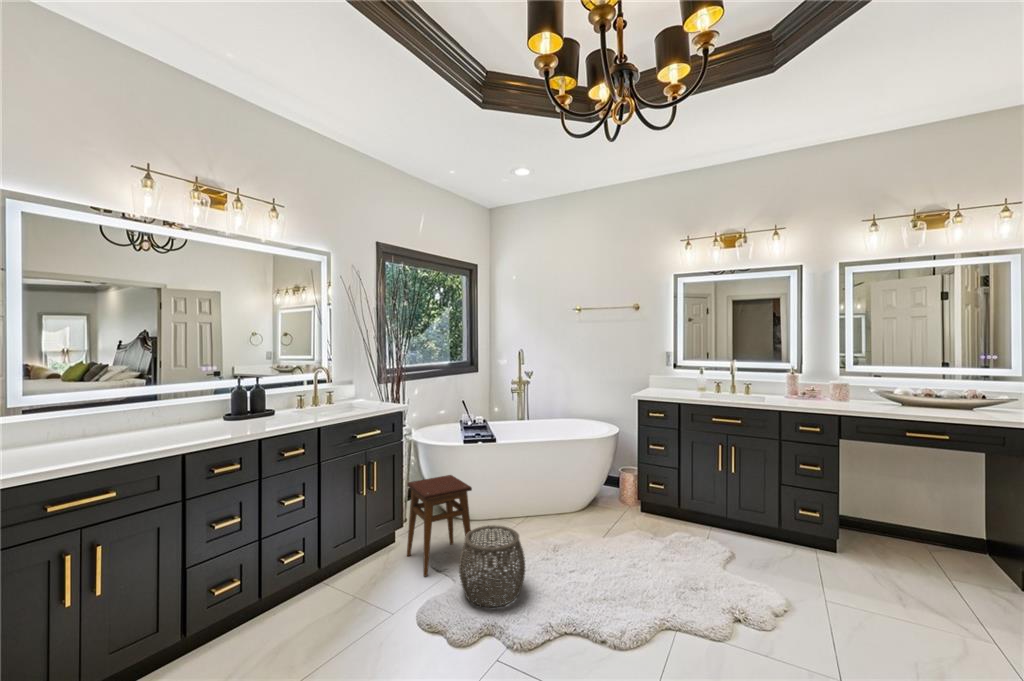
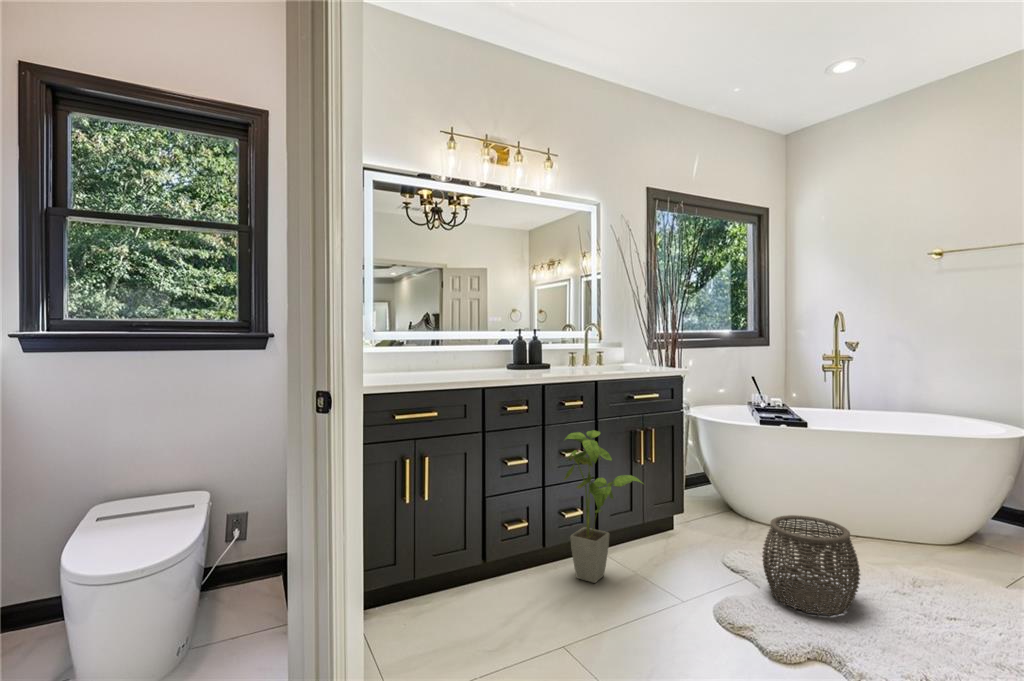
stool: present [407,475,472,576] -> none [690,455,778,565]
house plant: none [279,481,361,627] -> present [564,430,643,583]

